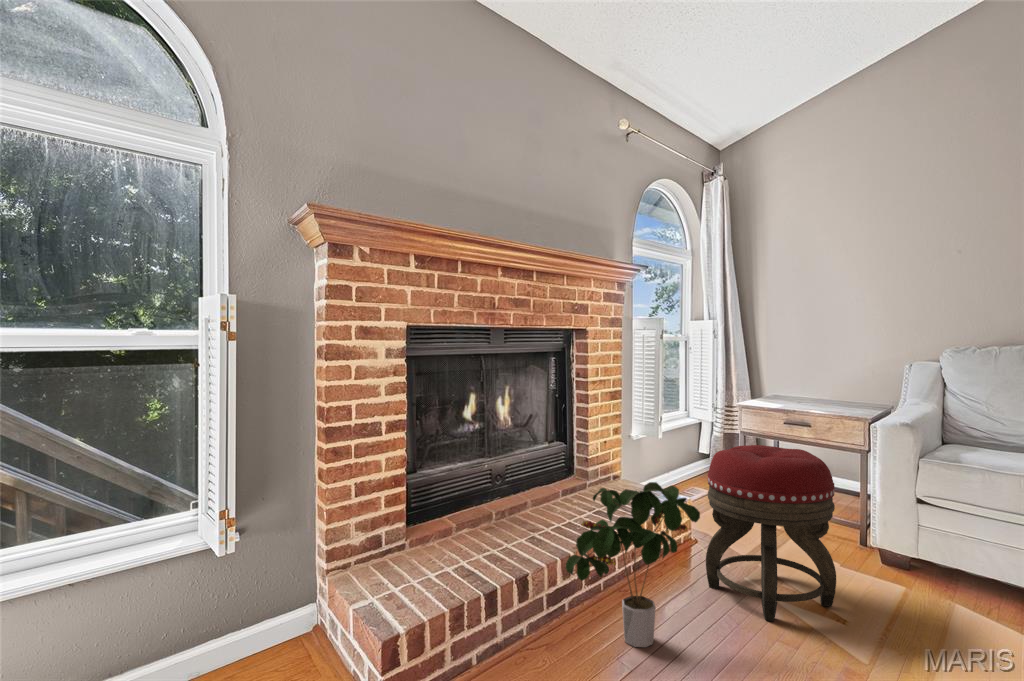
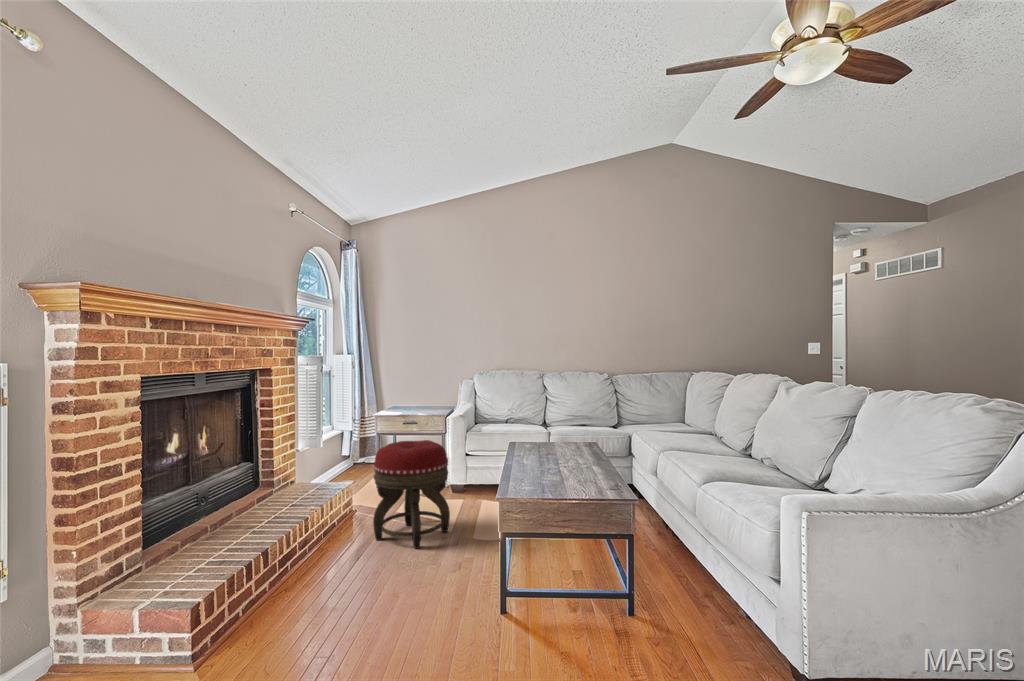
potted plant: present [566,482,700,647] -> none [295,474,379,588]

